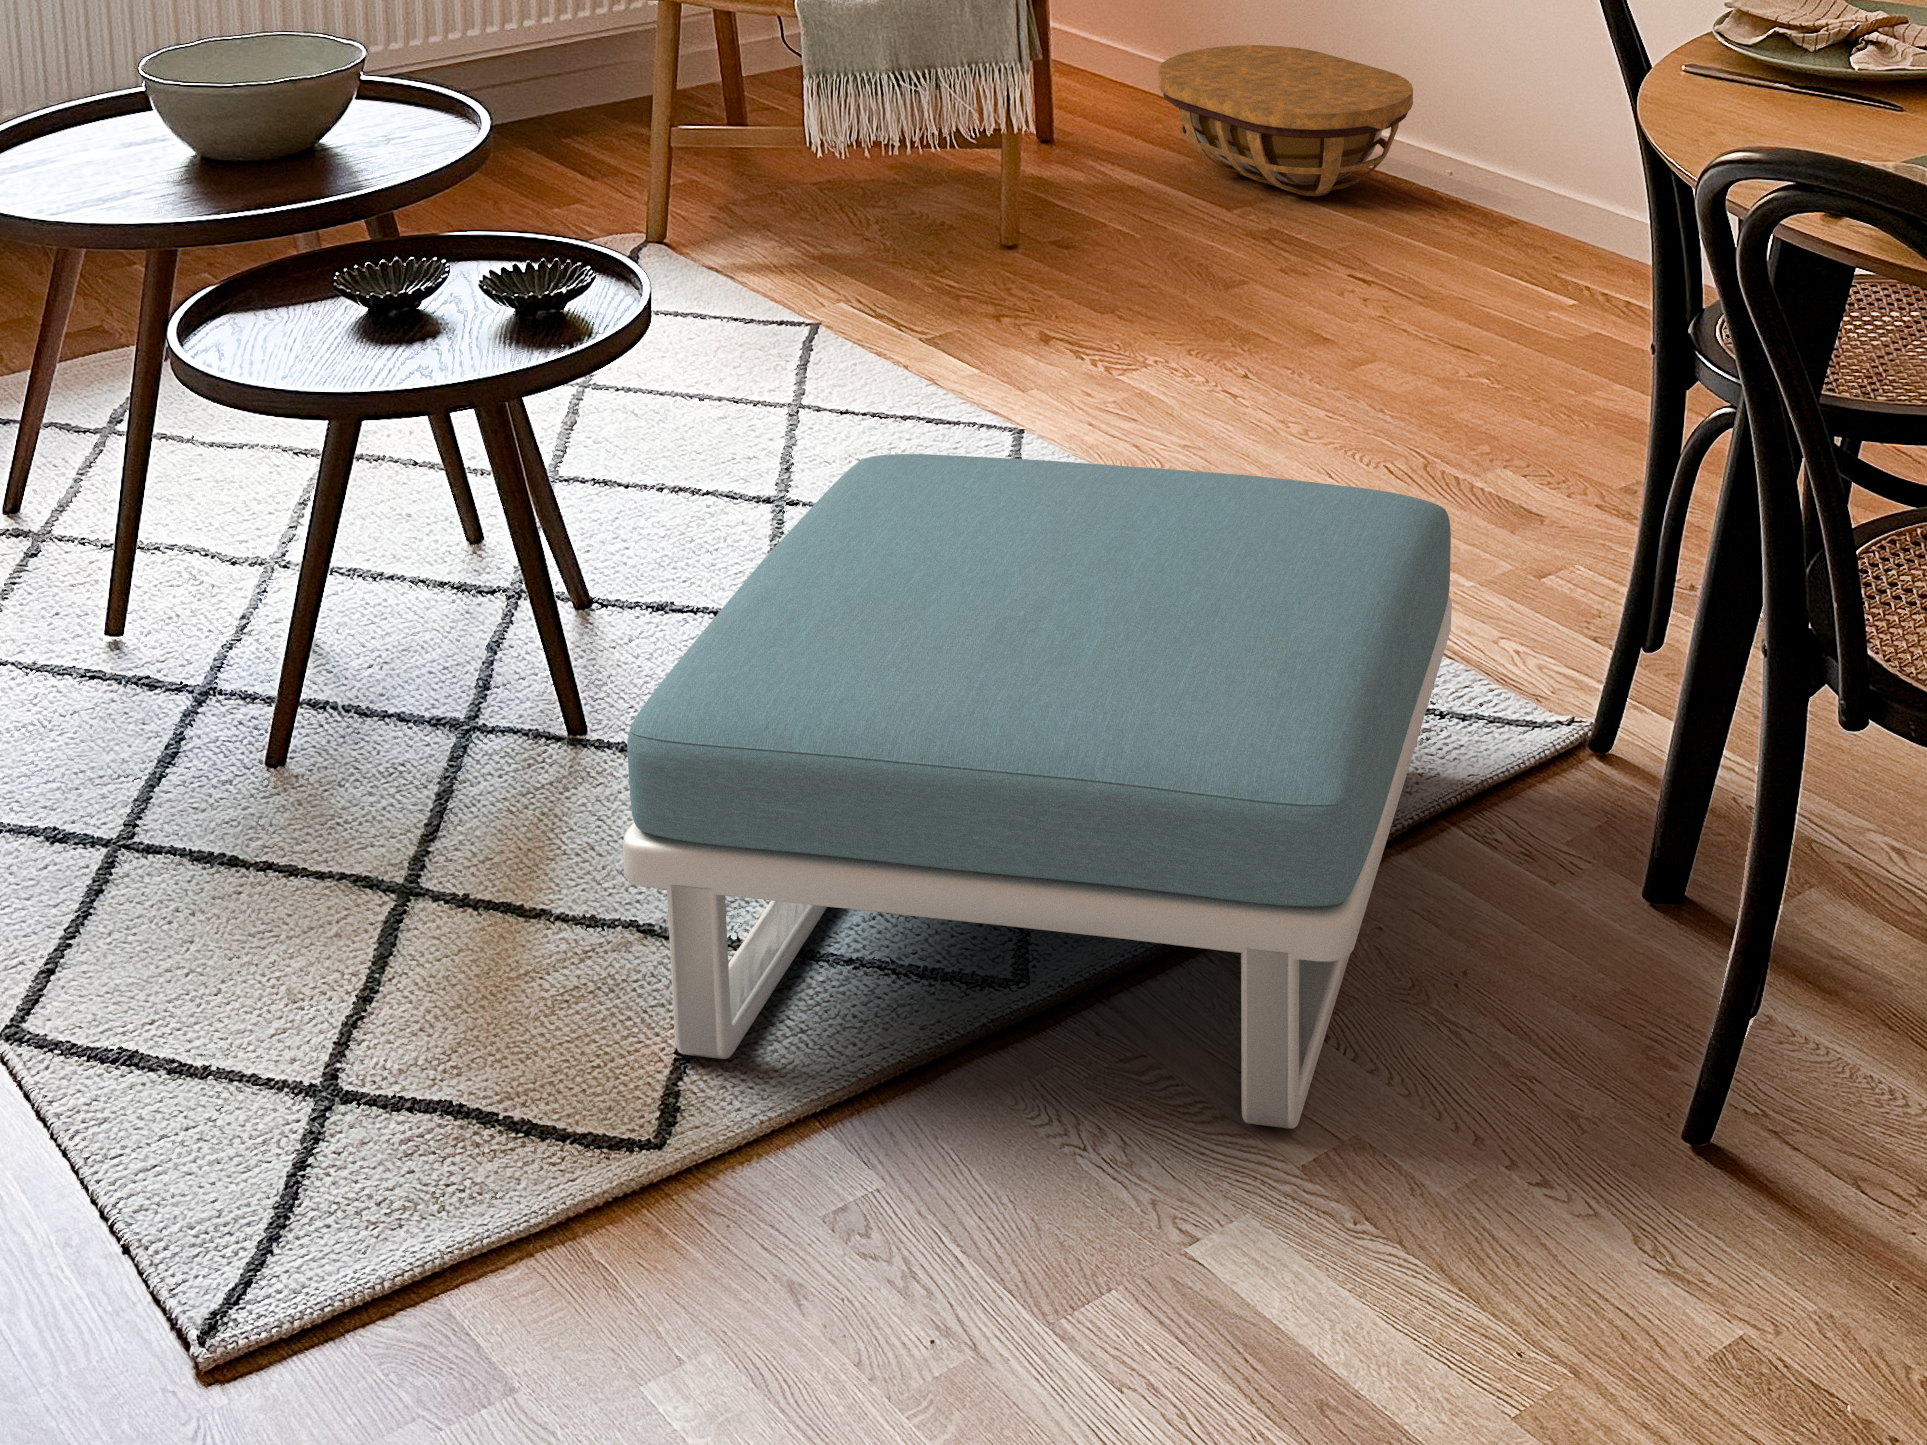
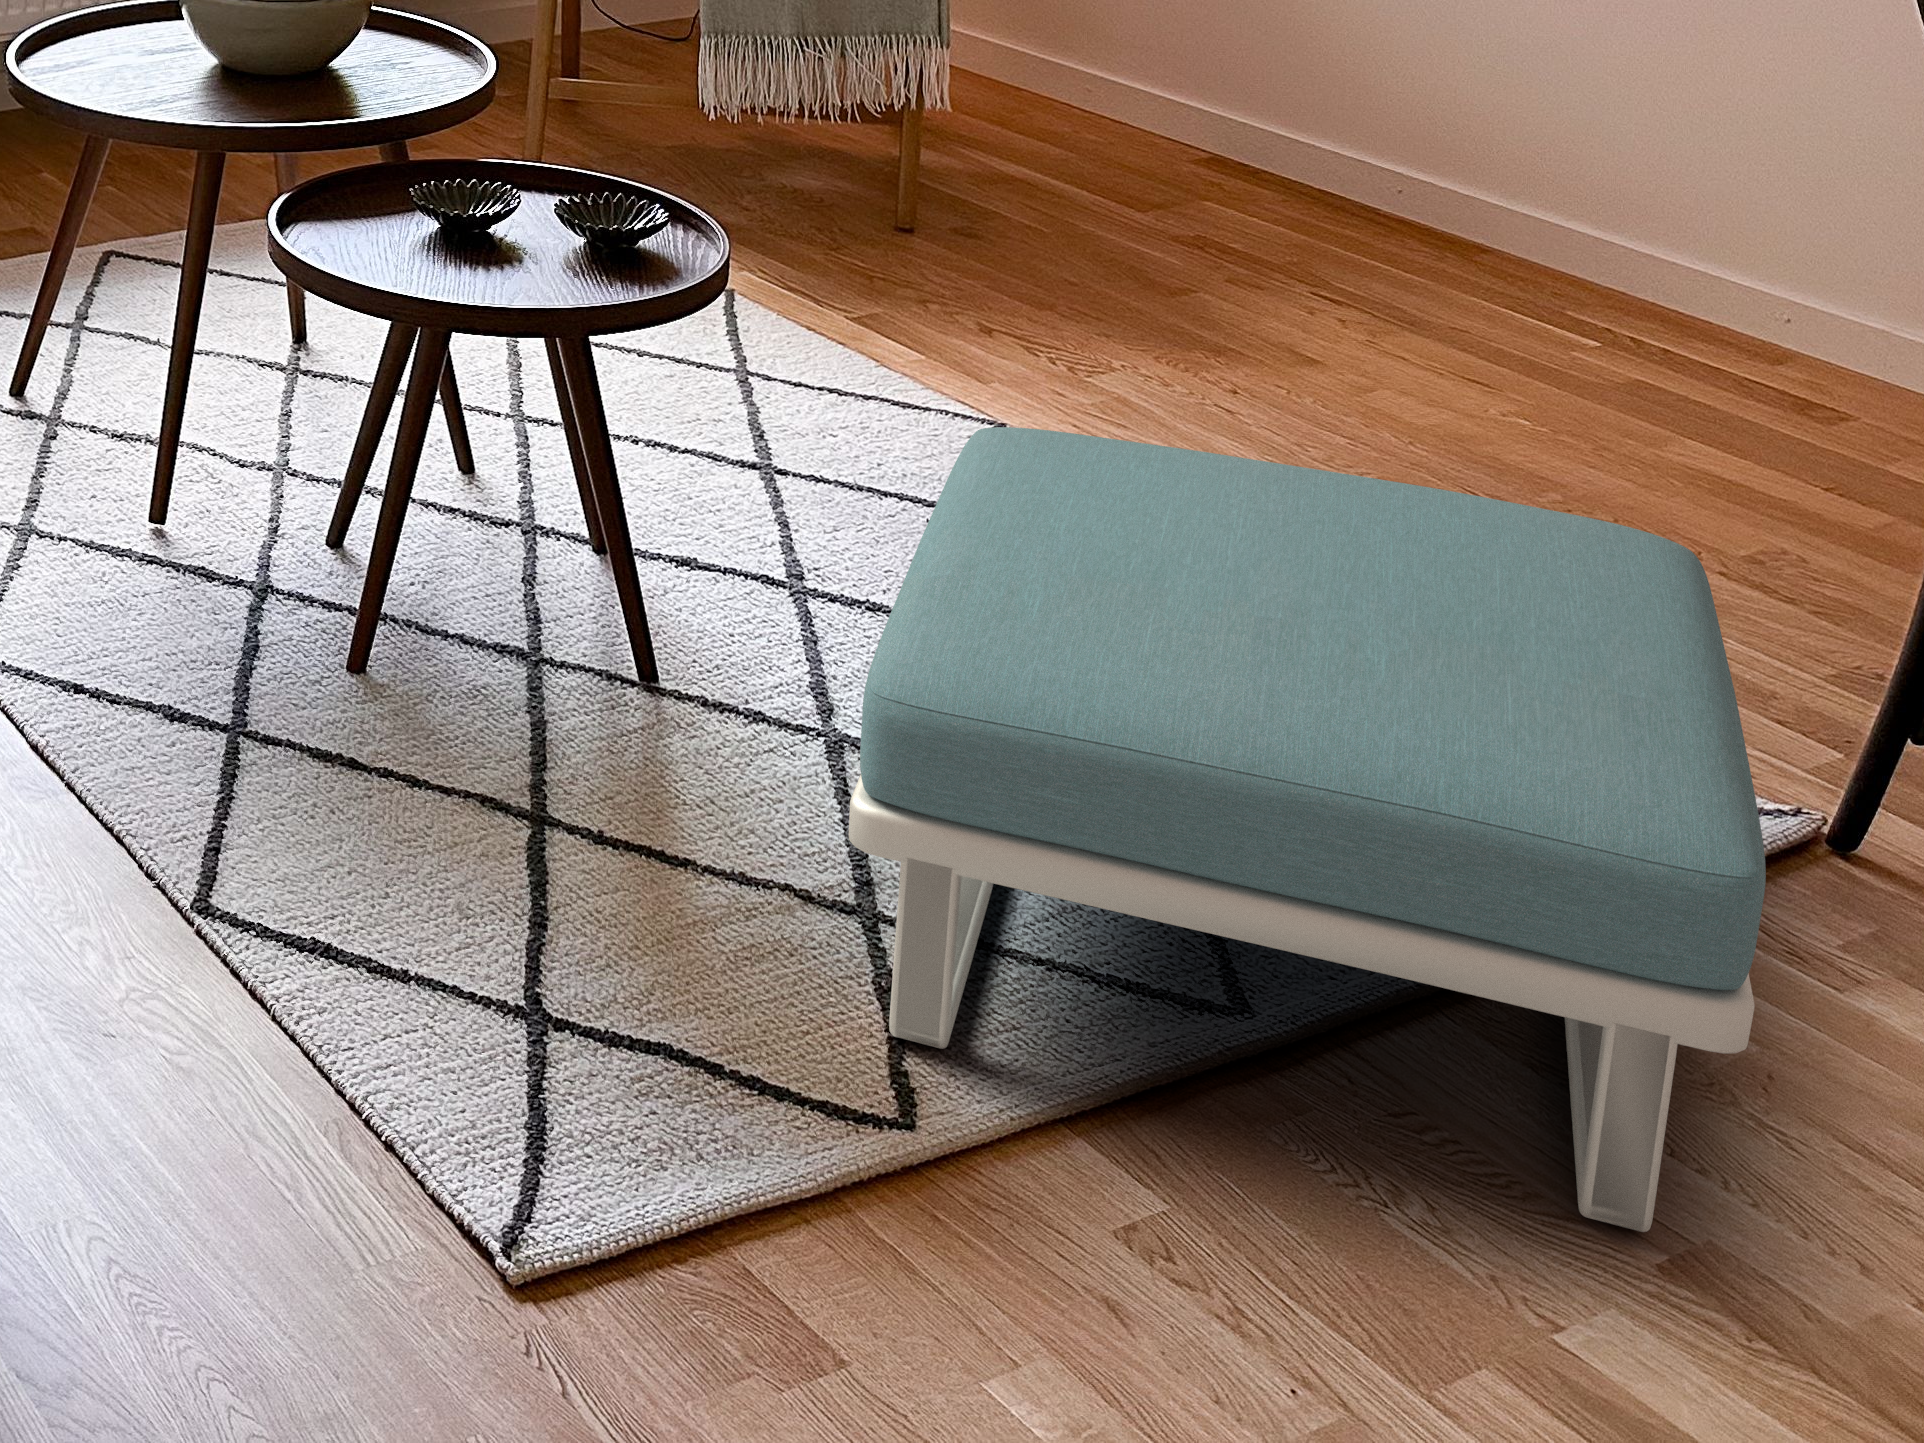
basket: present [1158,45,1413,196] -> none [1045,30,1347,194]

